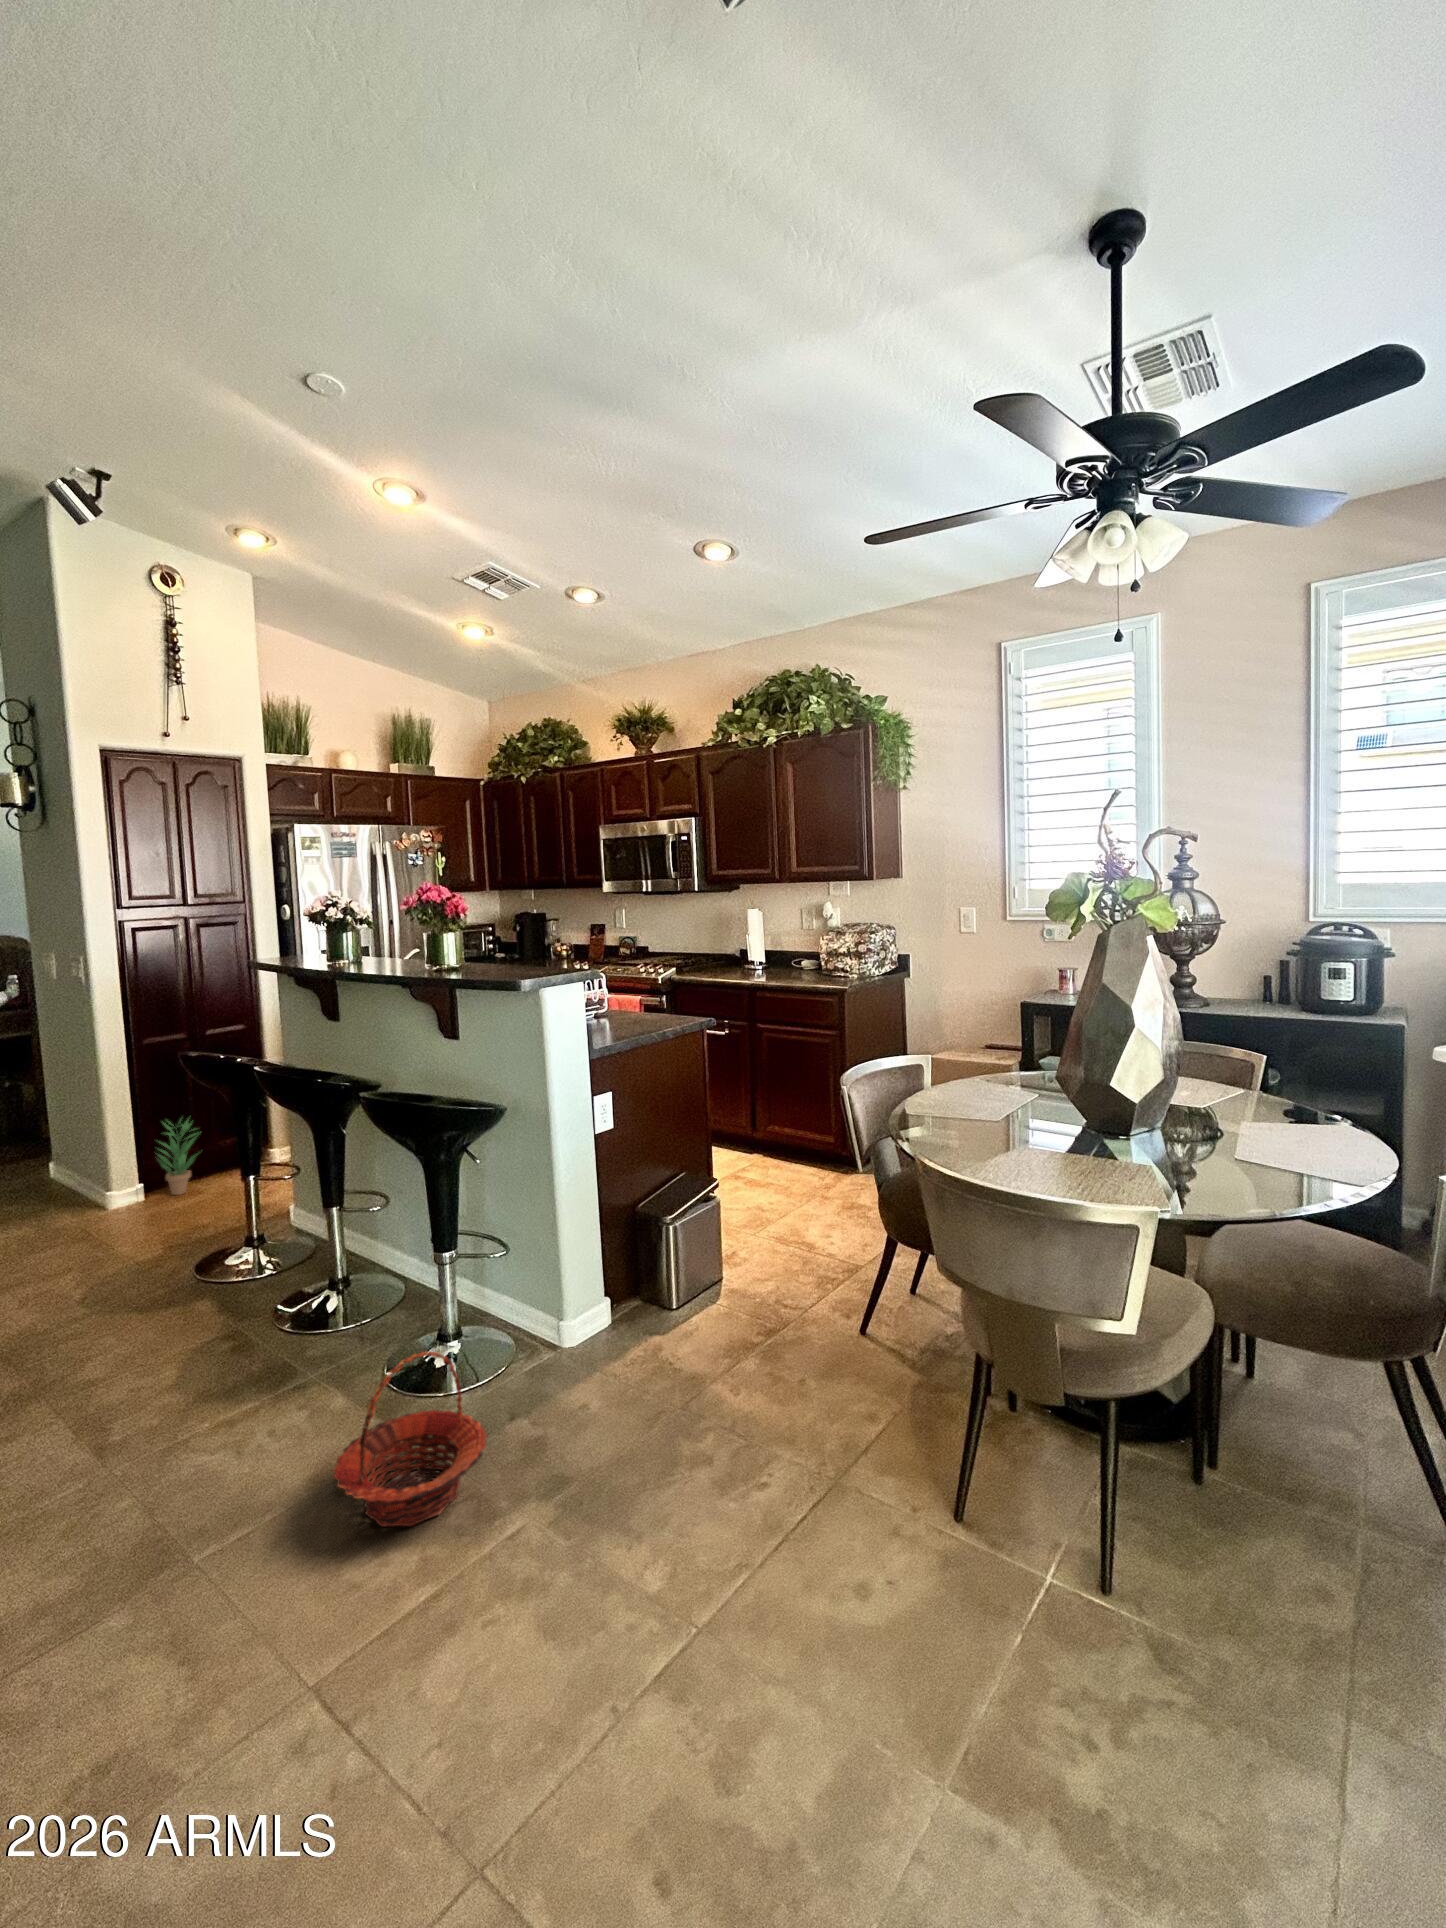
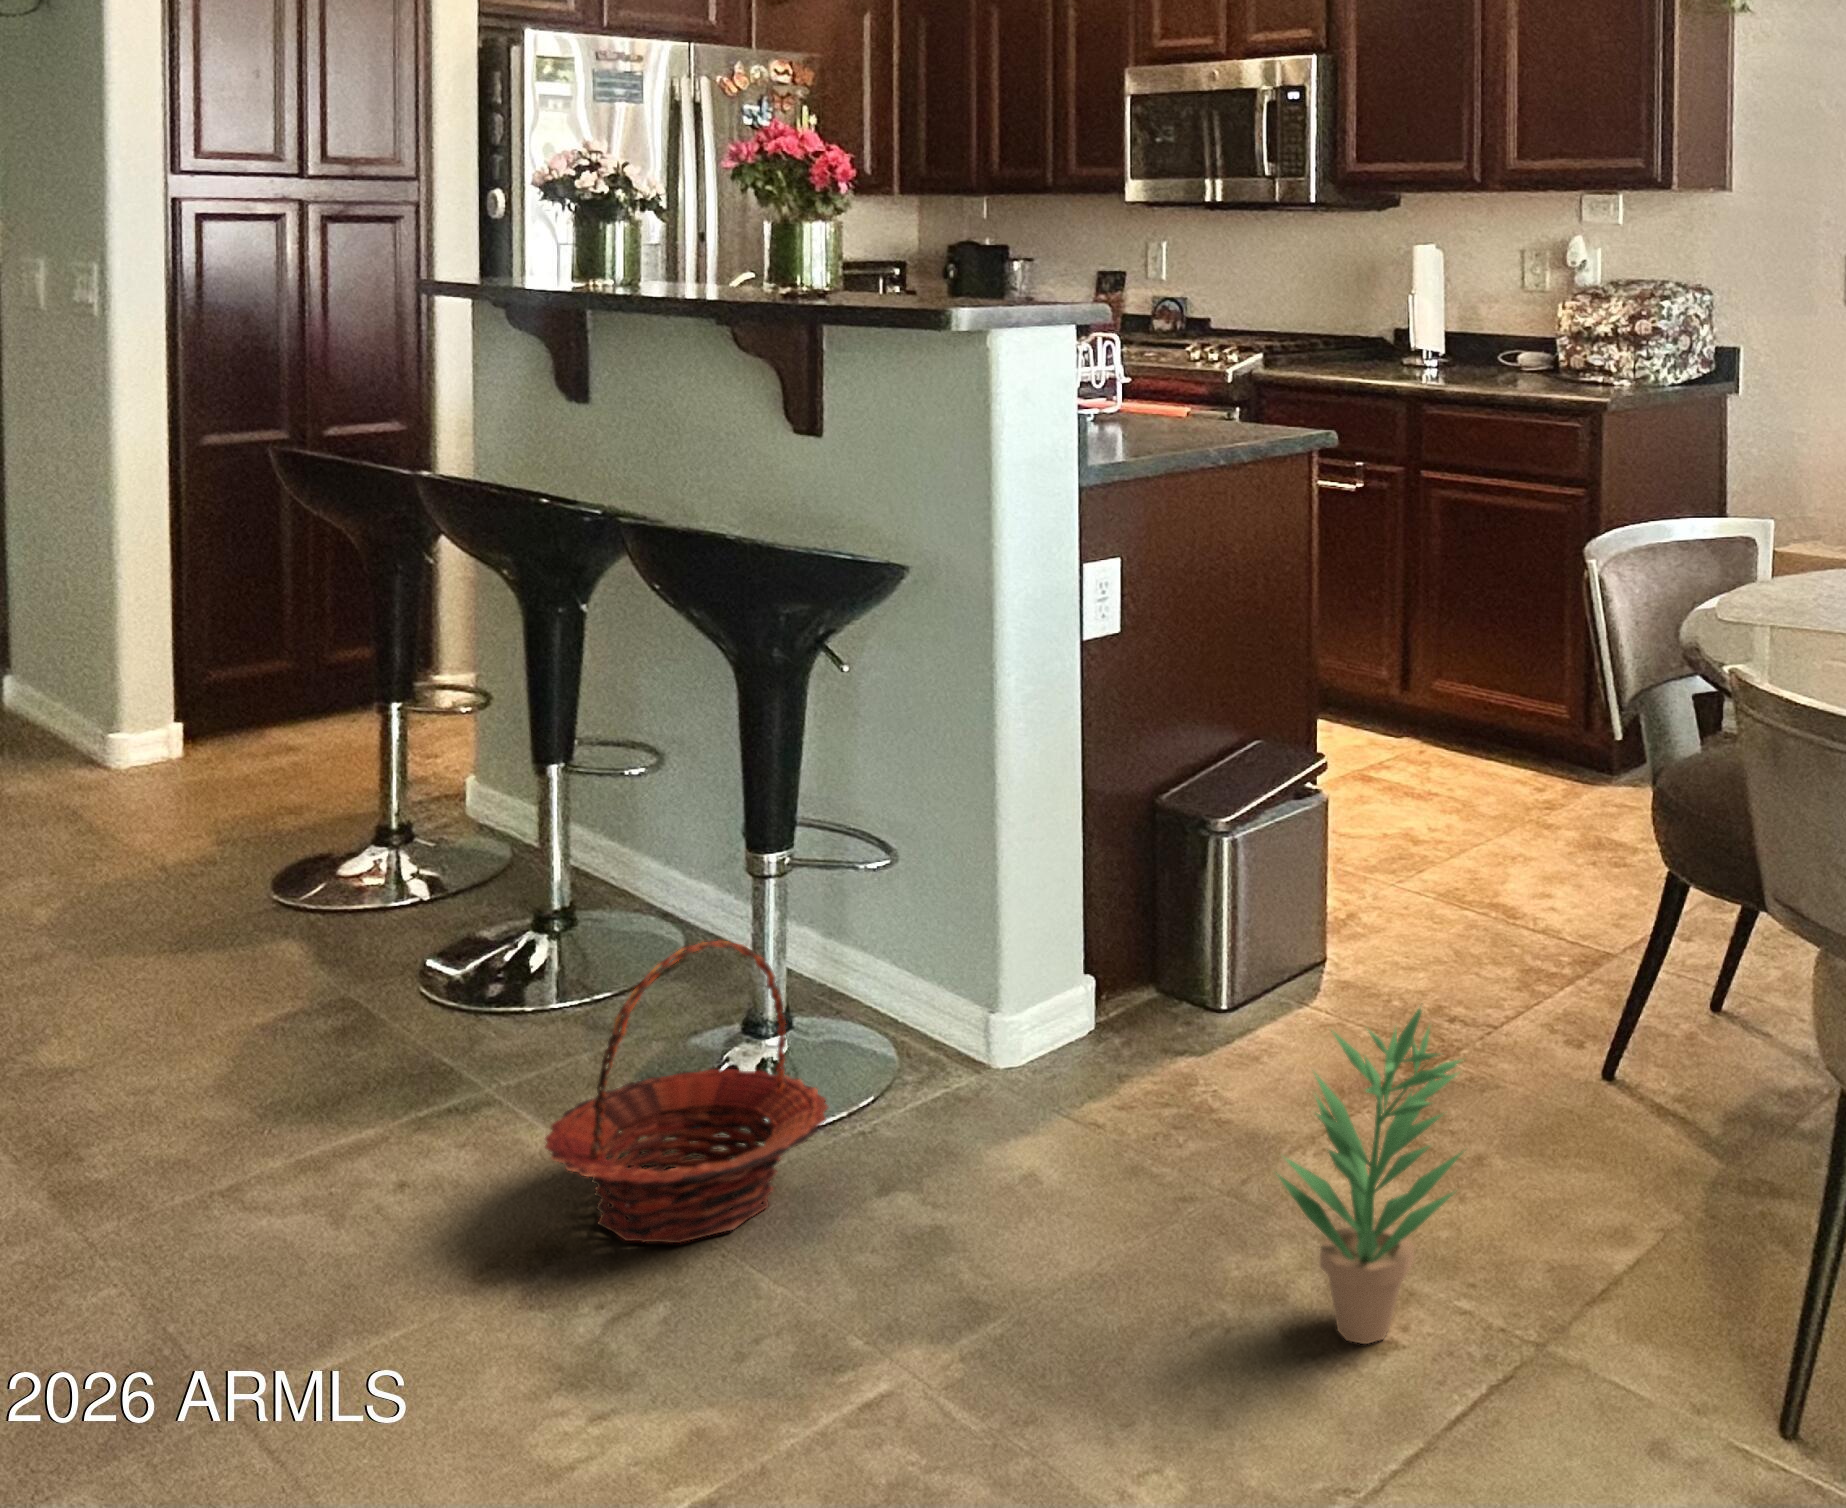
potted plant: present [157,1120,201,1195] -> present [1276,1008,1462,1344]

